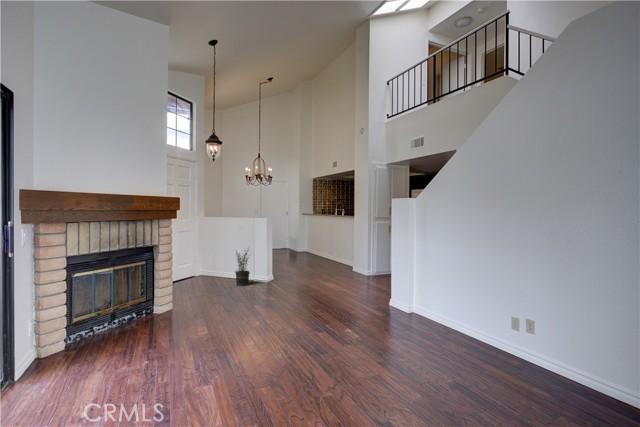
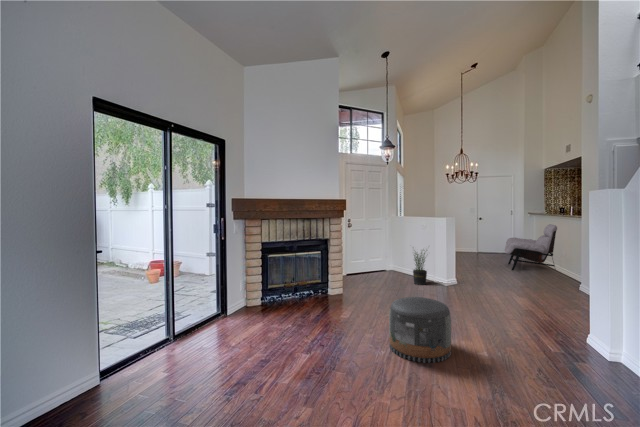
lounge chair: none [291,223,328,263] -> present [505,224,557,270]
pouf: none [278,293,333,352] -> present [389,297,451,363]

